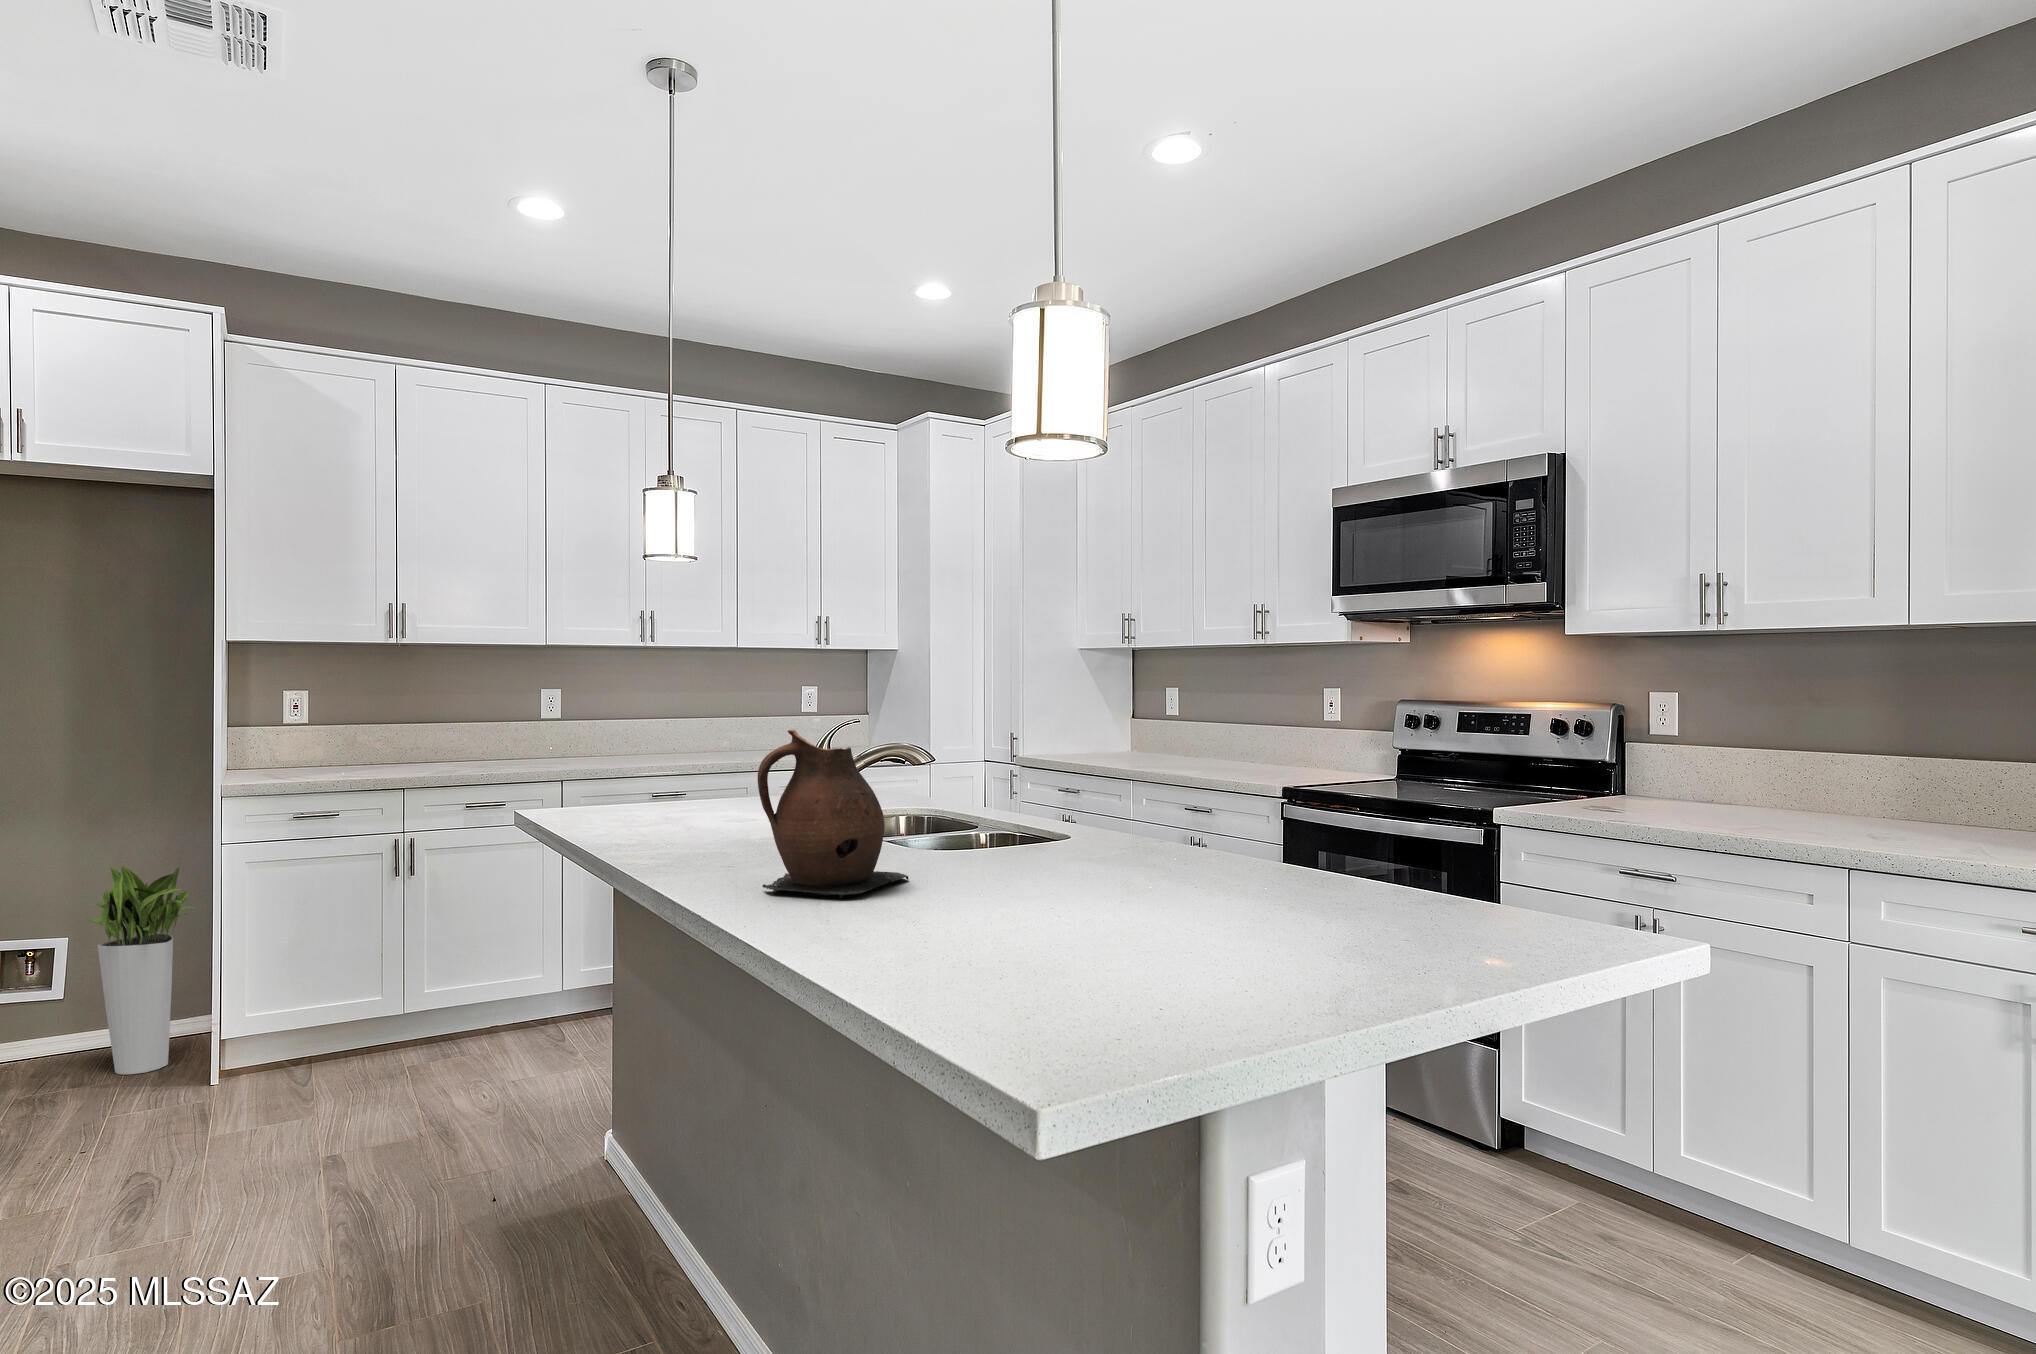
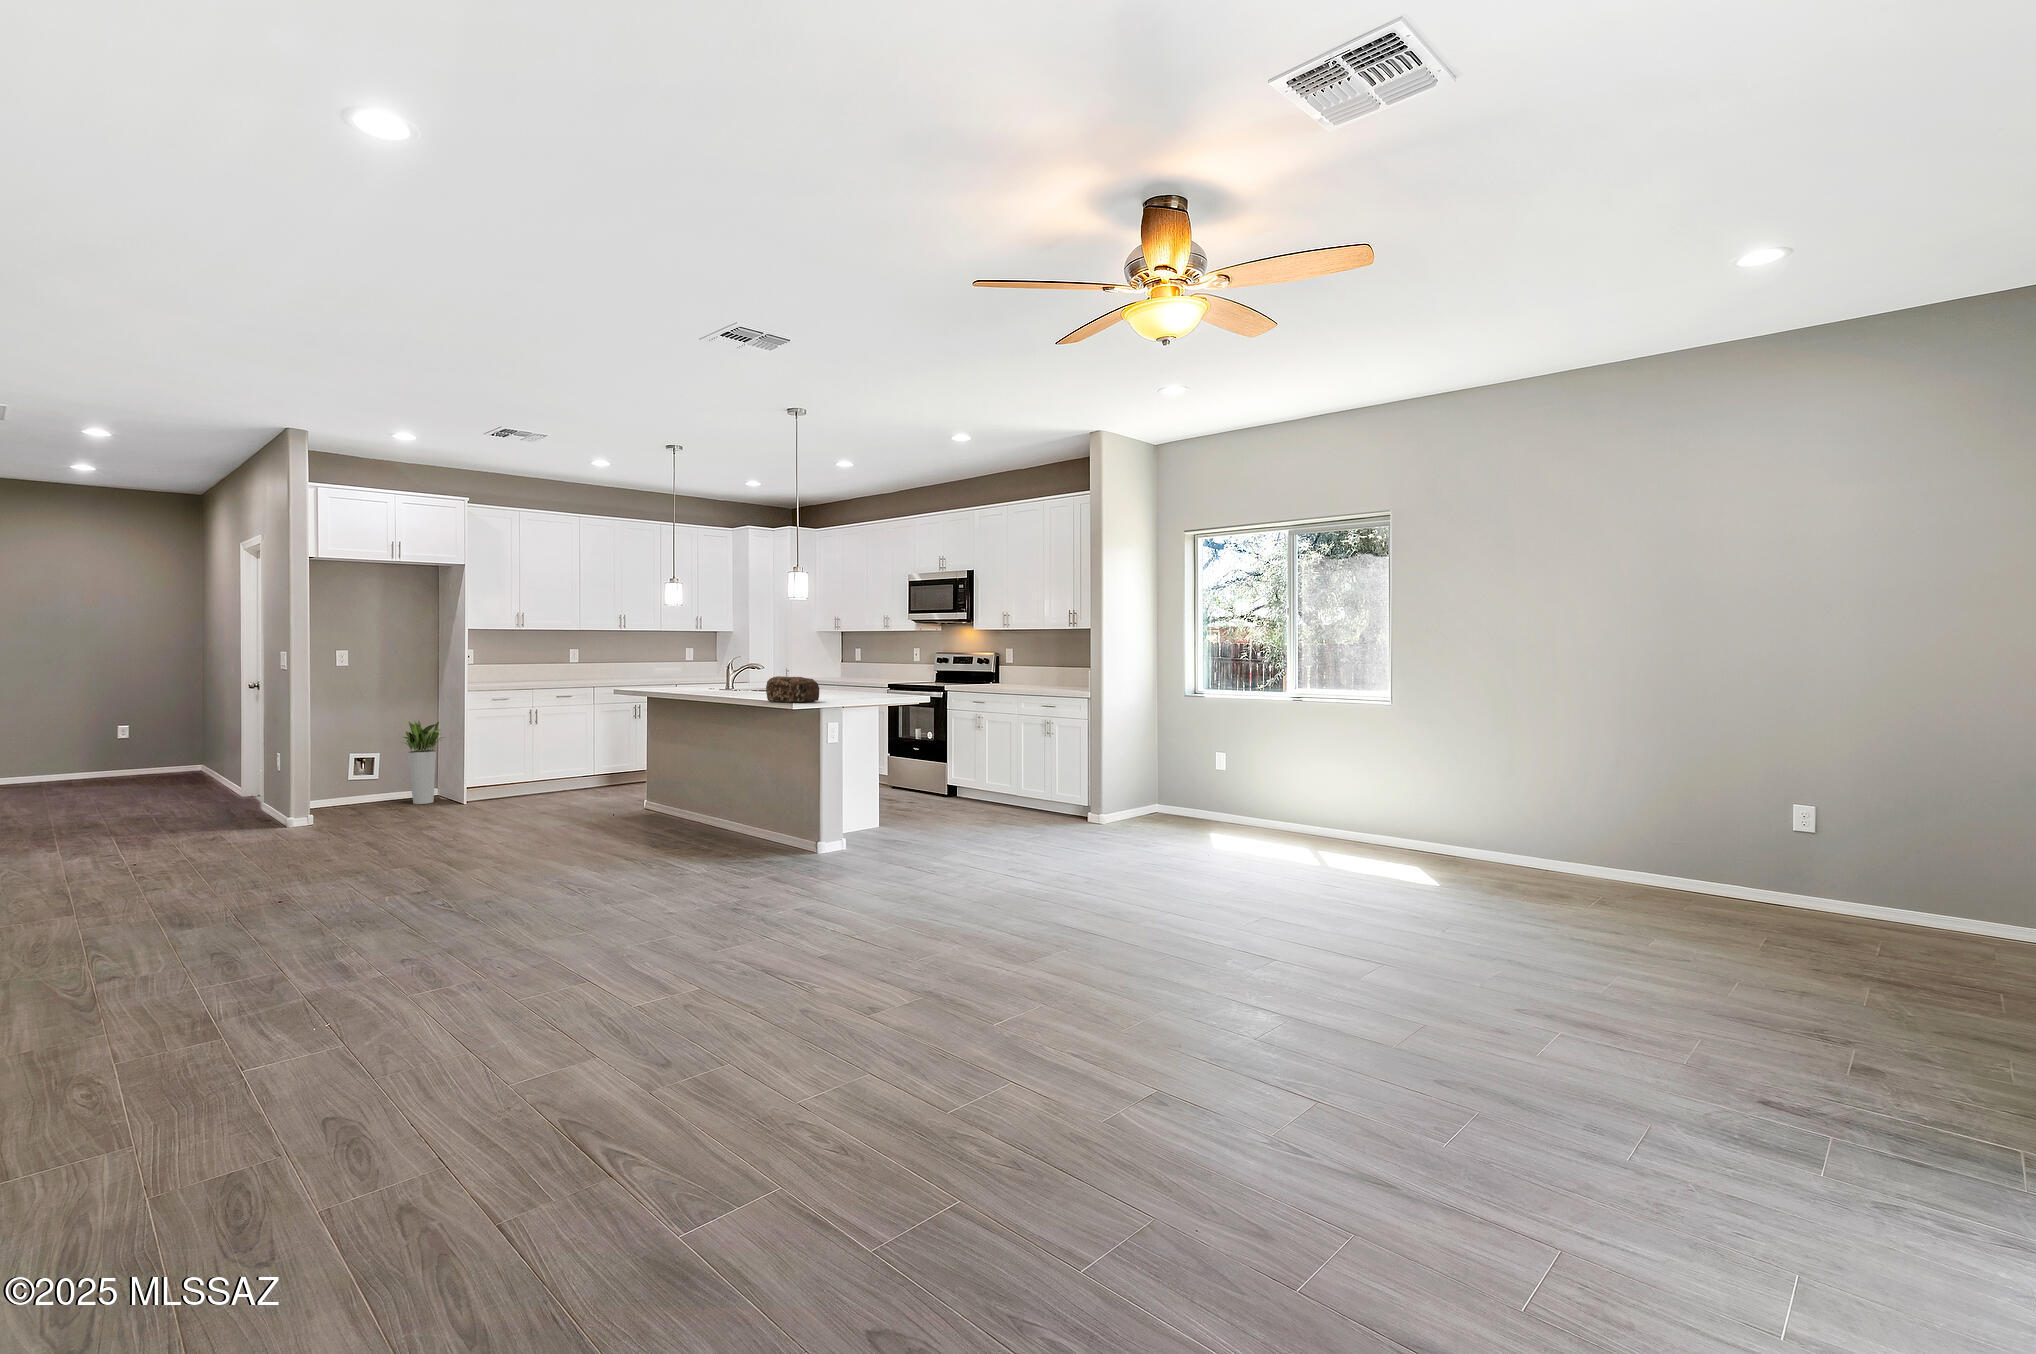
ceramic pitcher: present [758,730,908,898] -> none [722,658,760,697]
bread loaf: none [899,850,1196,1036] -> present [766,676,819,702]

